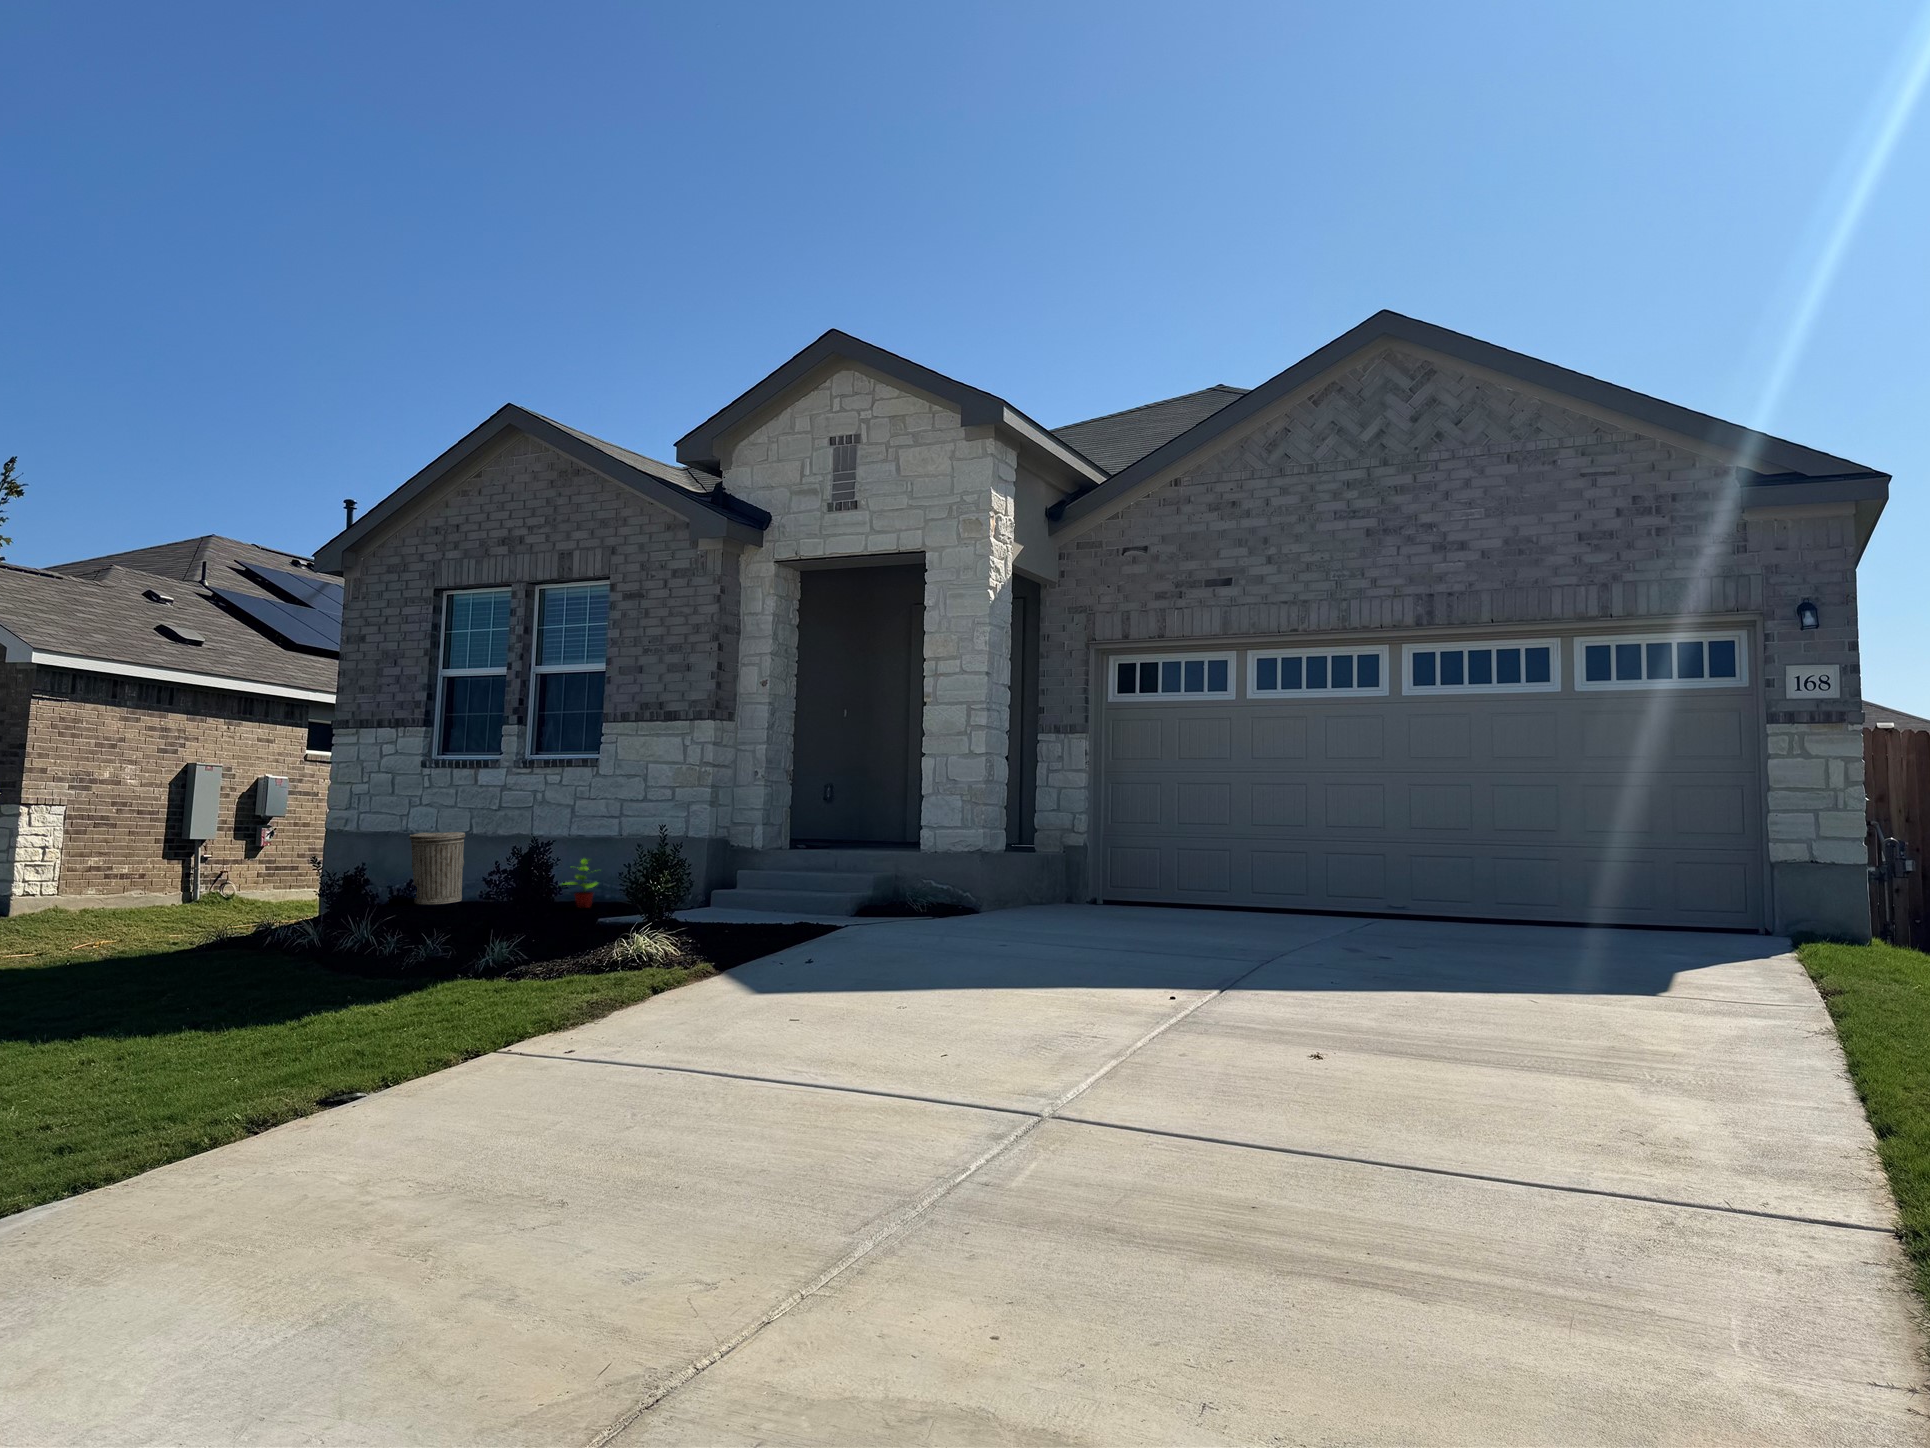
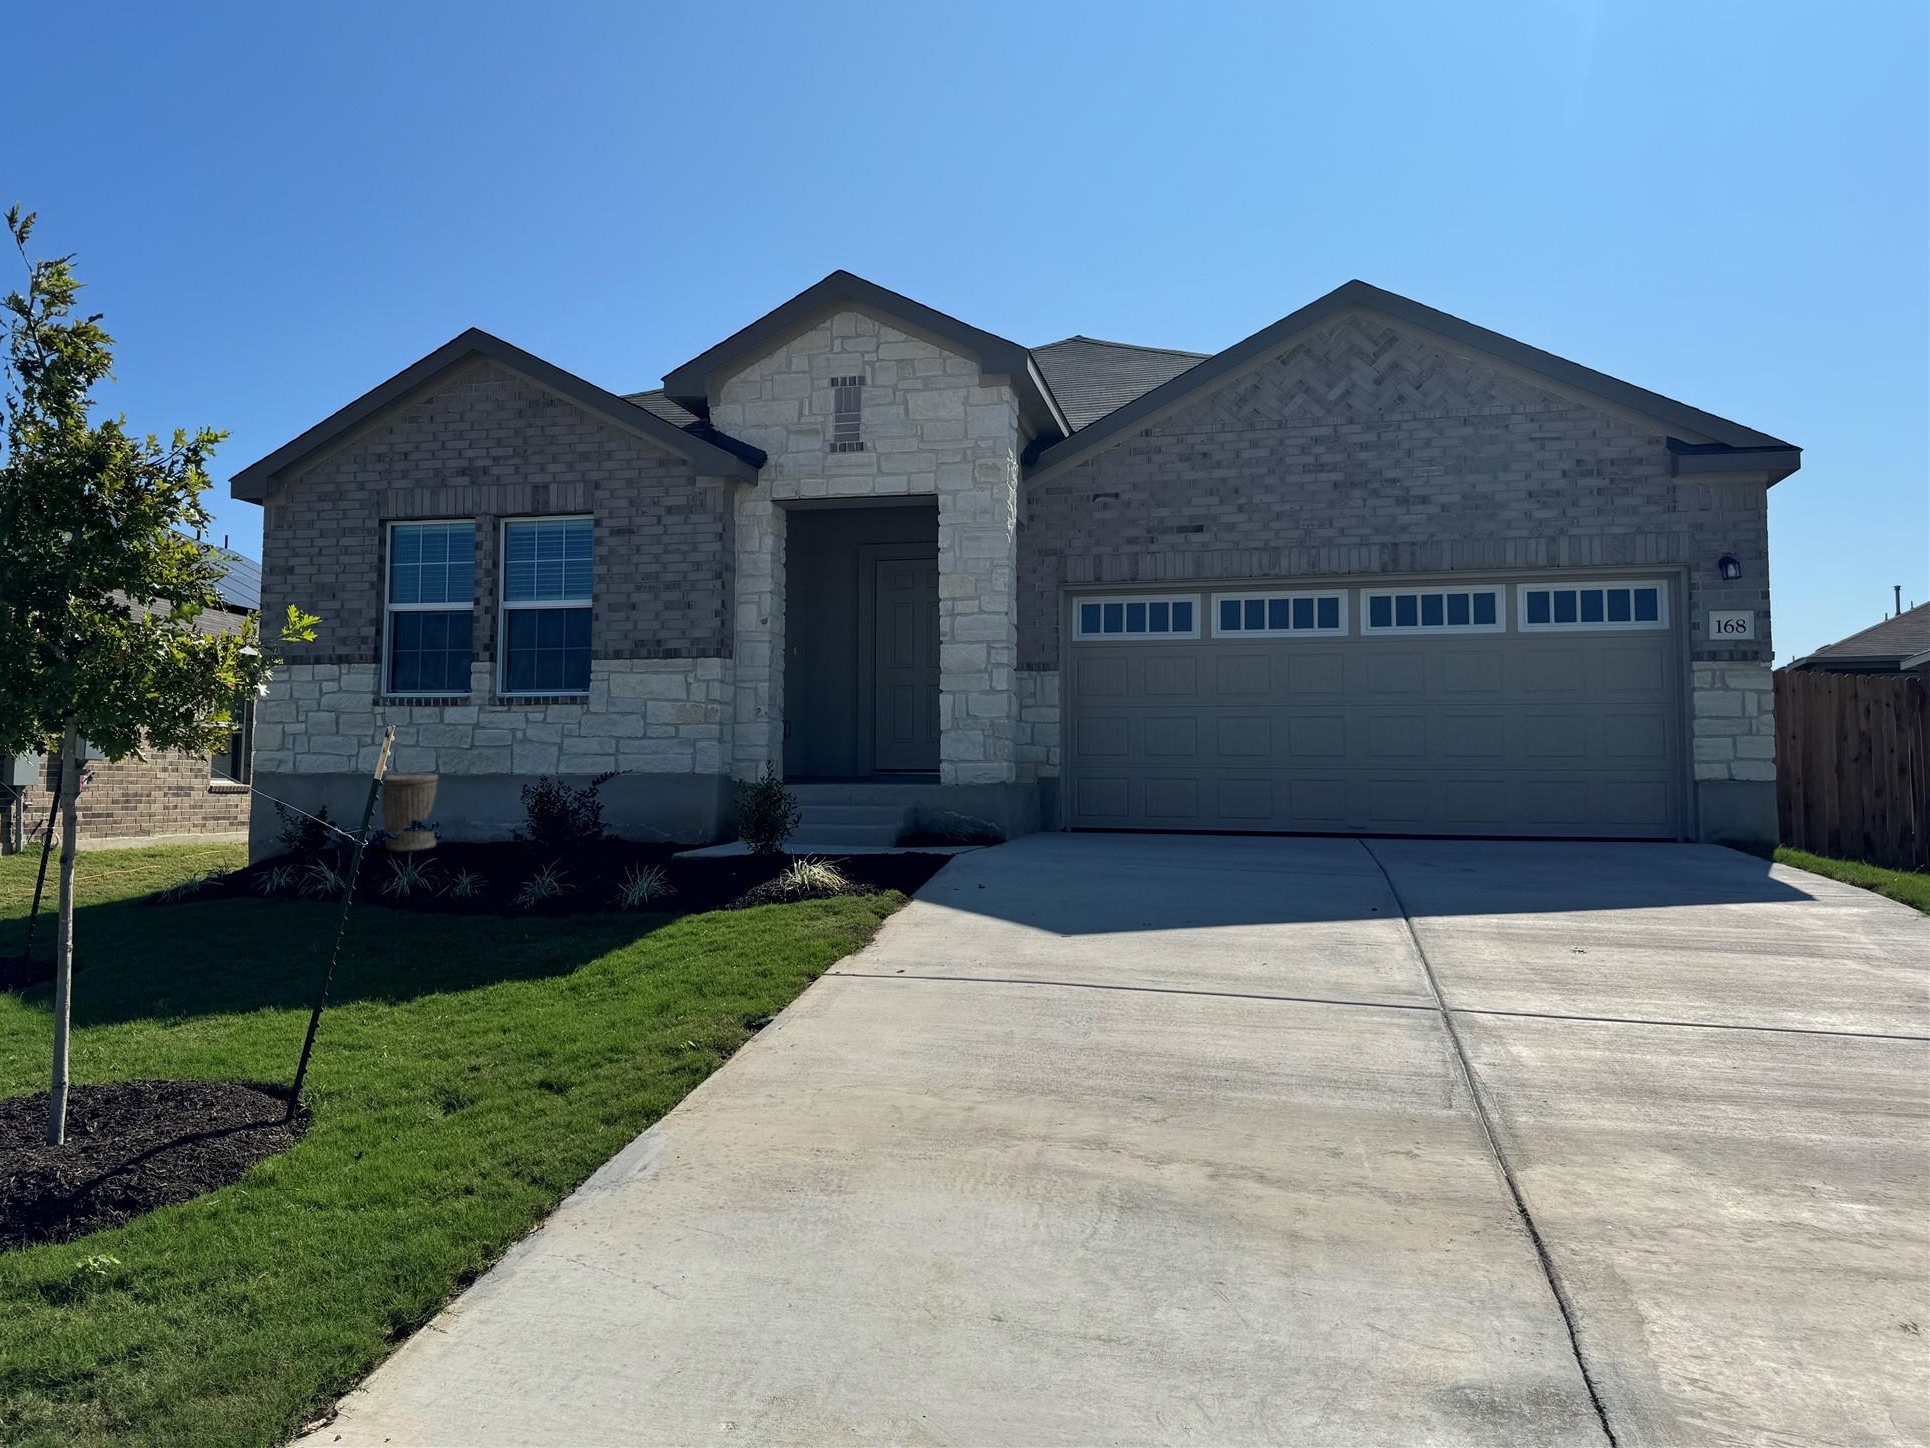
potted plant: present [562,858,597,908] -> none [563,796,608,850]

